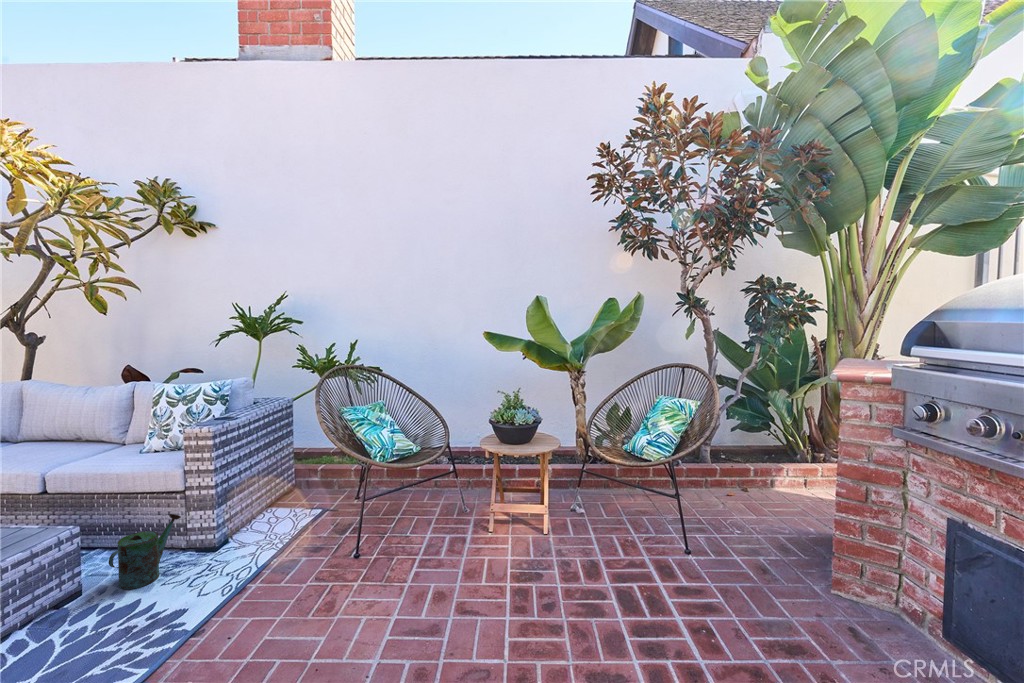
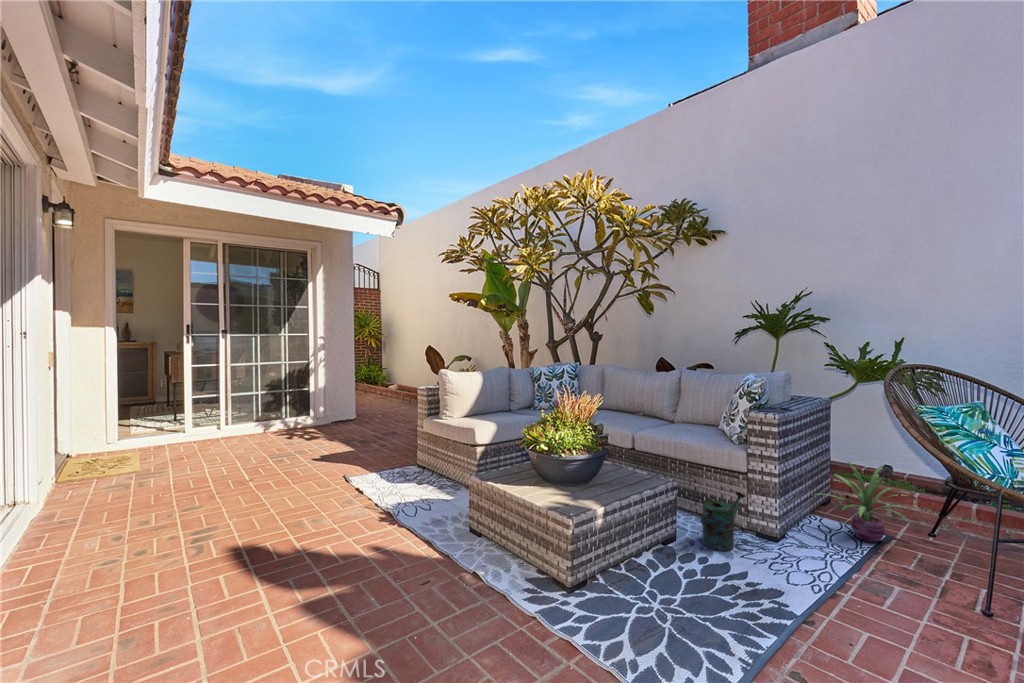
decorative plant: none [260,455,342,524] -> present [822,462,907,542]

